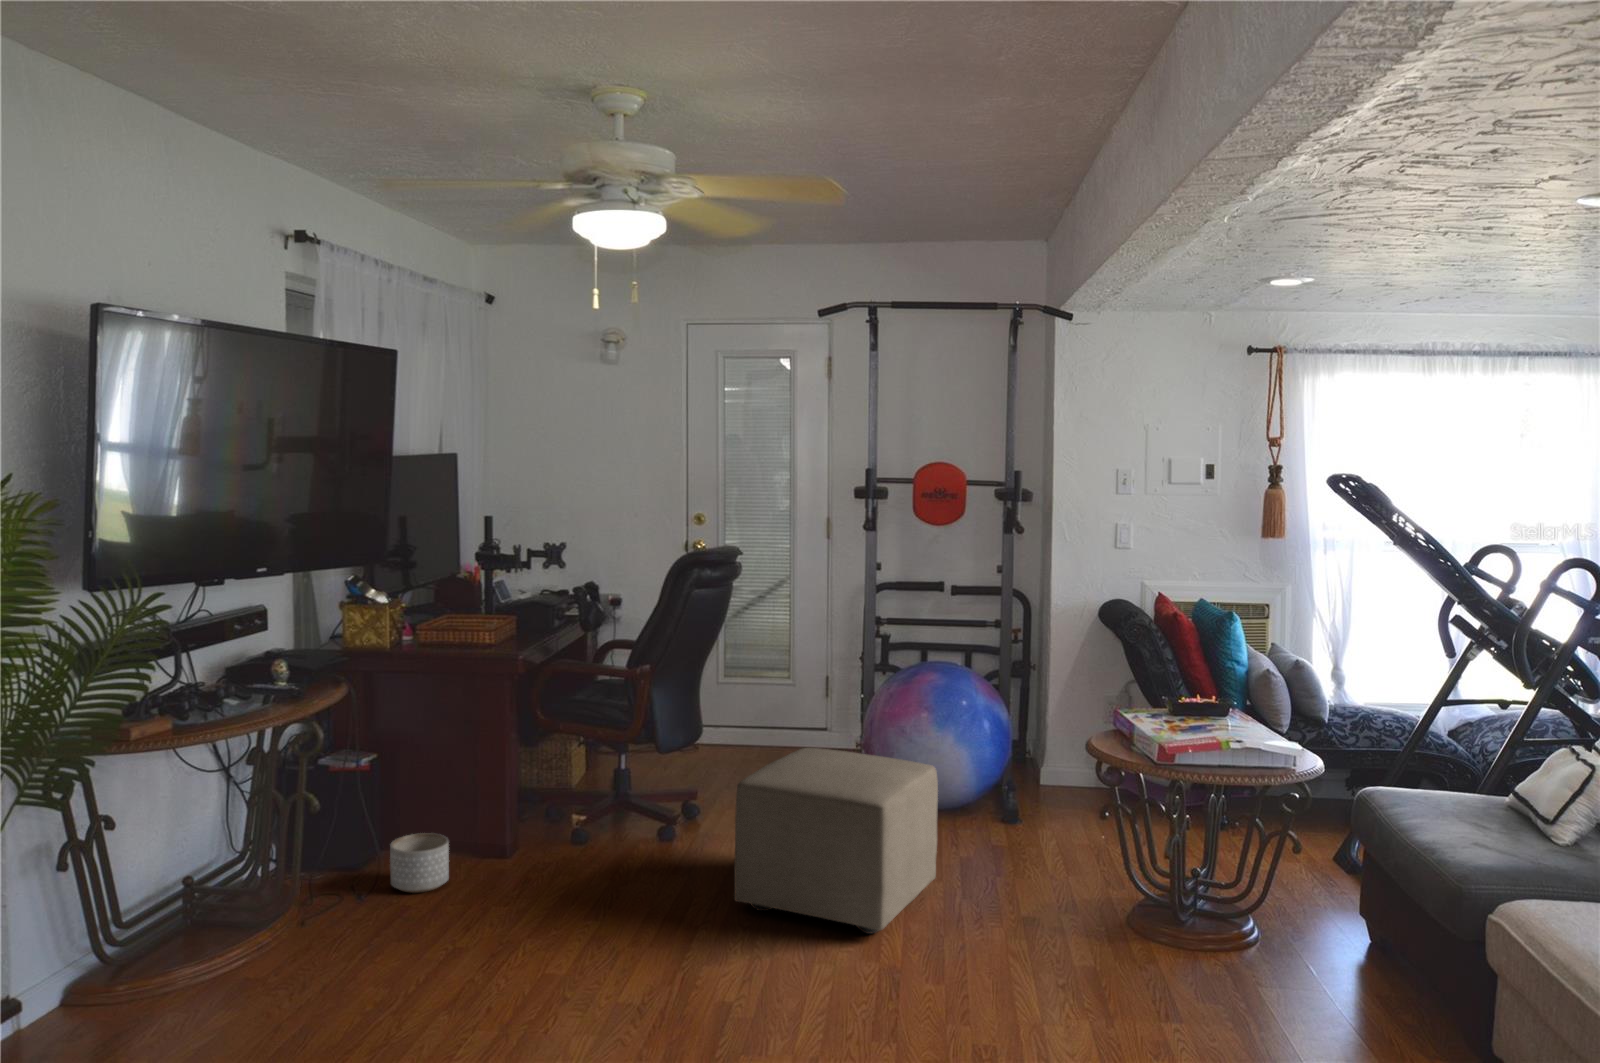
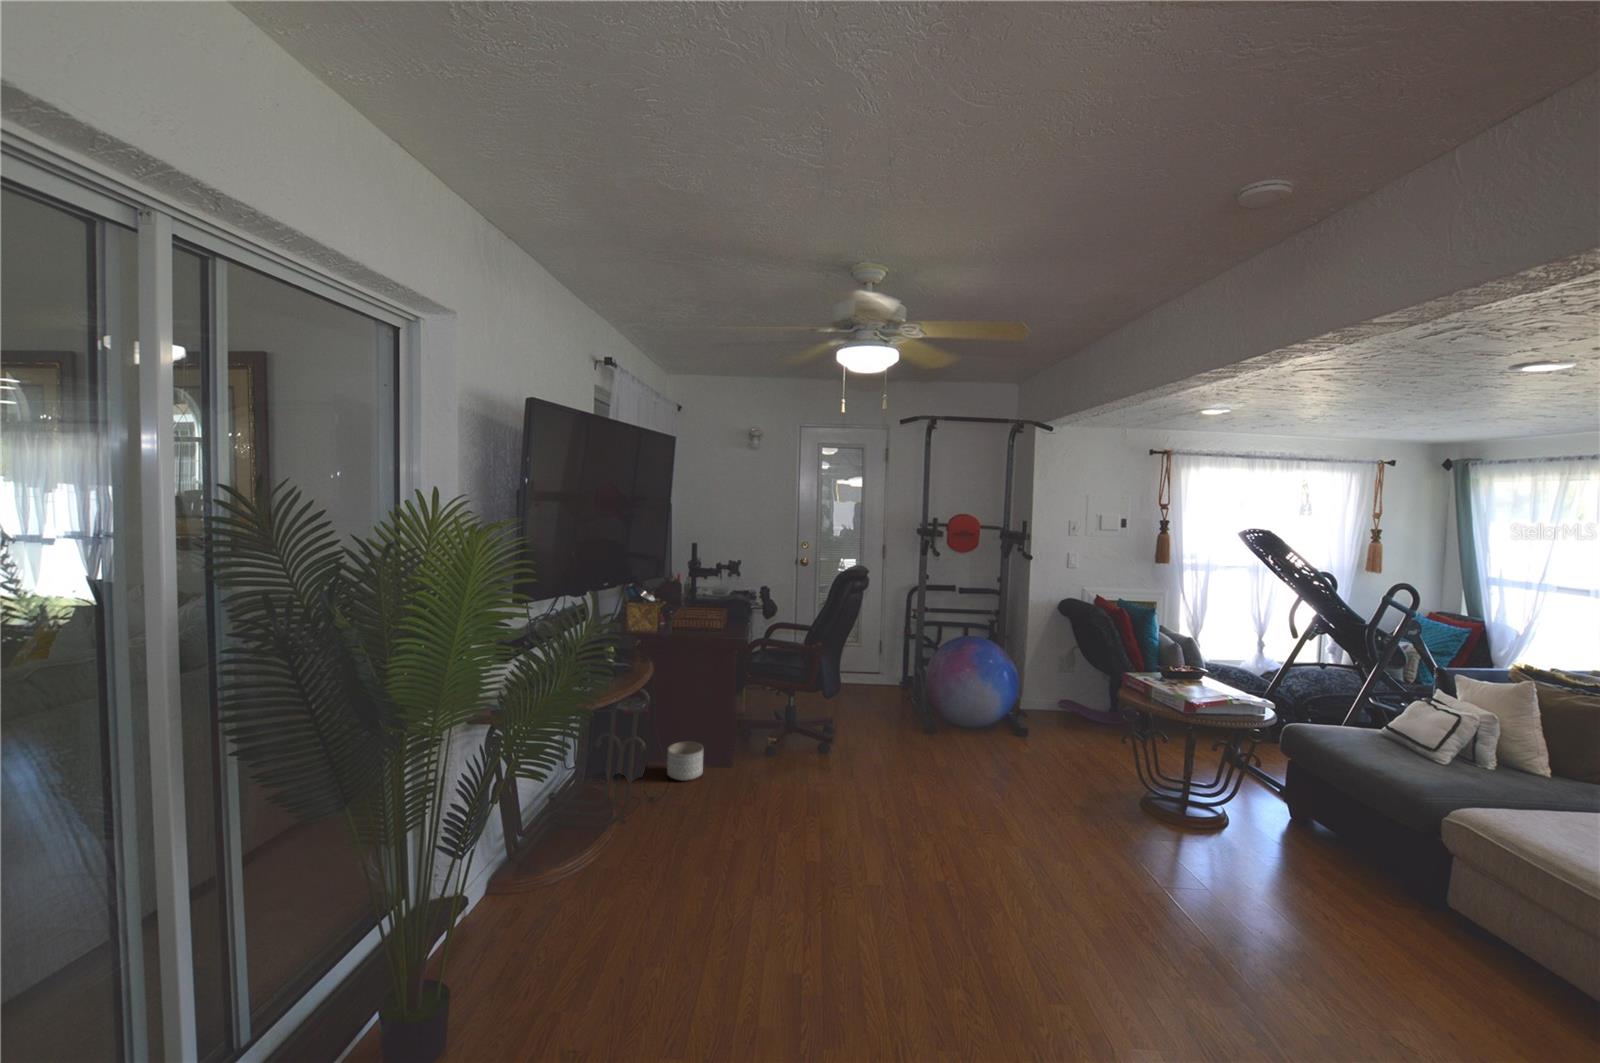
ottoman: present [734,748,938,934] -> none [889,689,1009,811]

